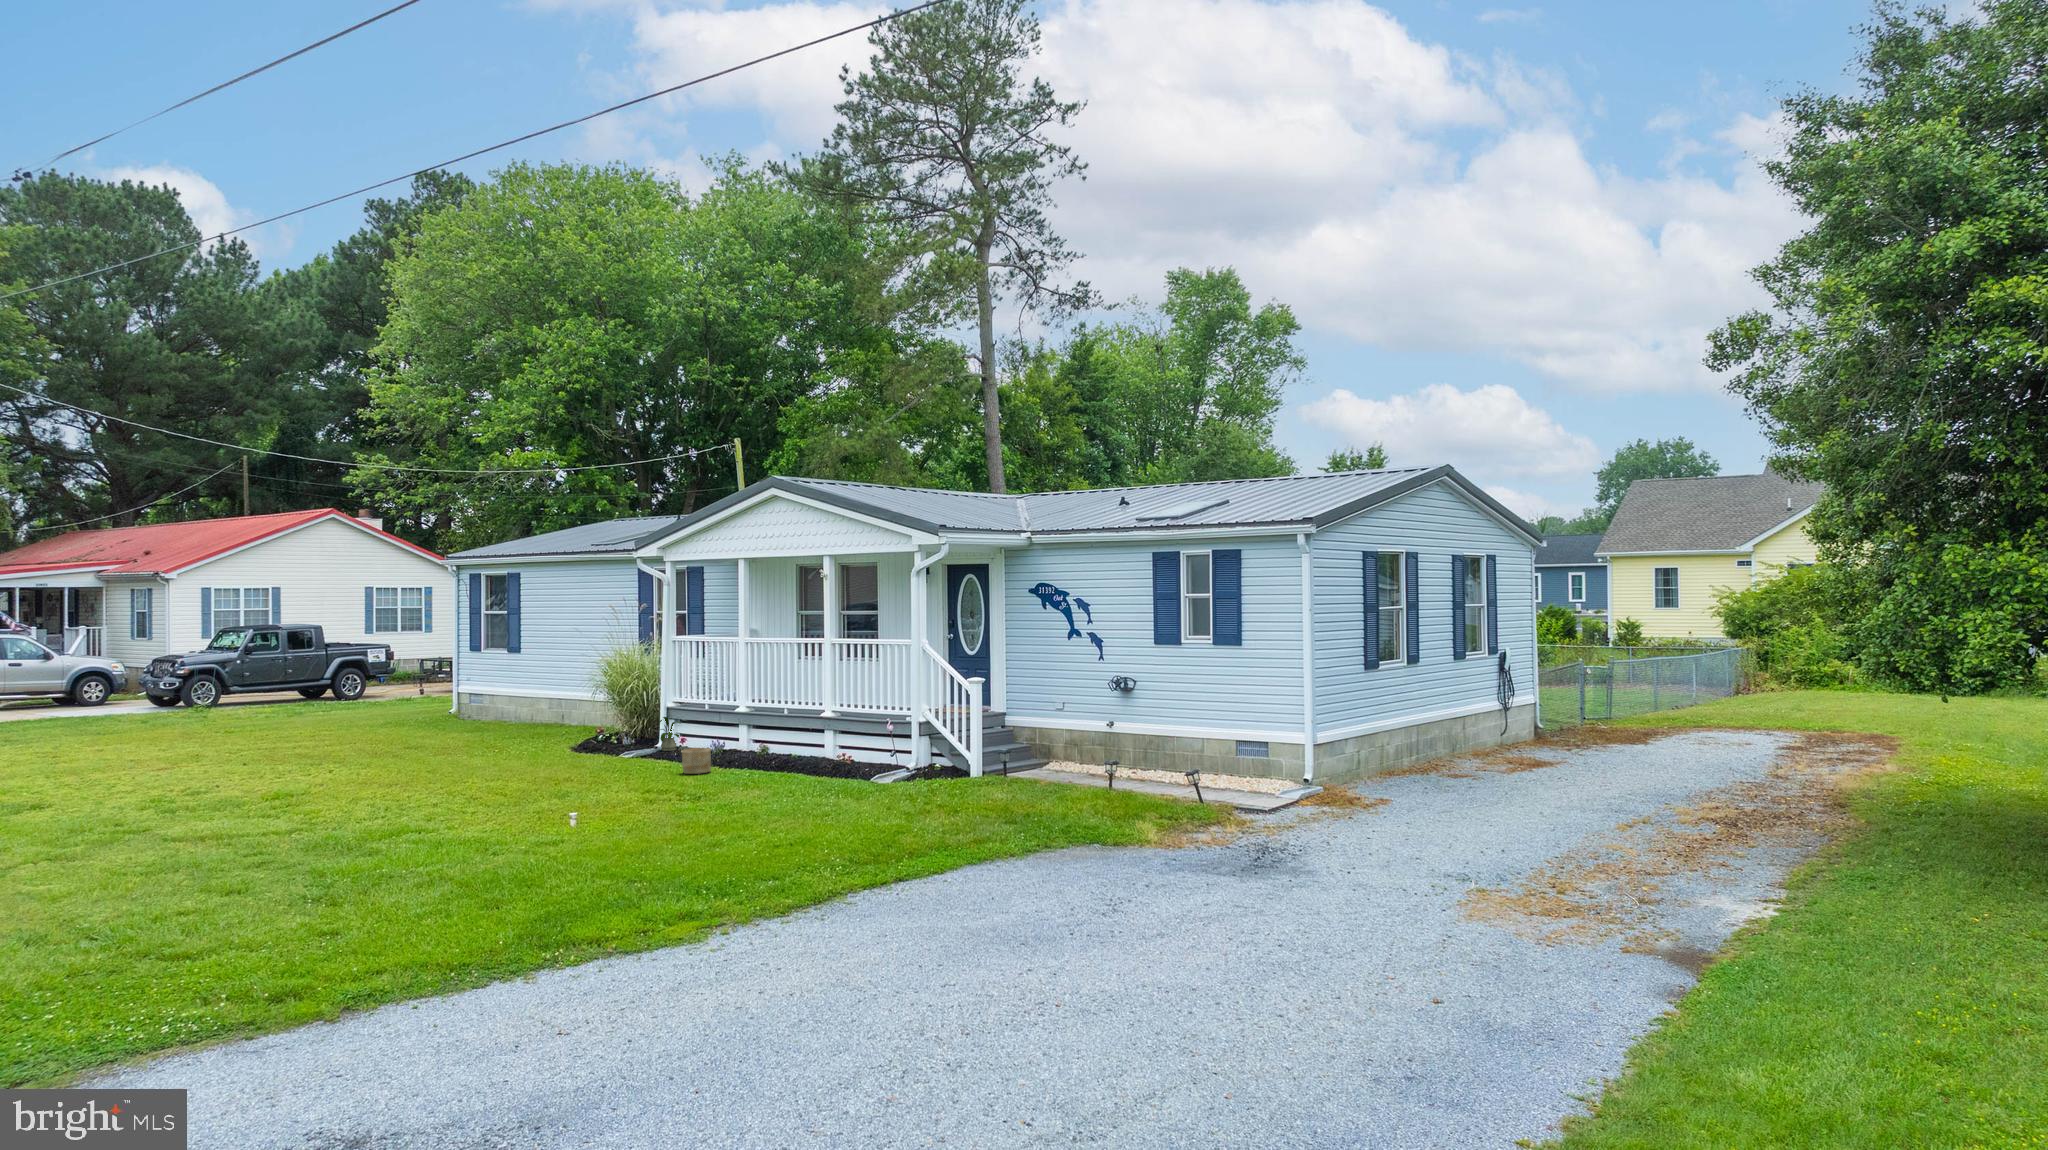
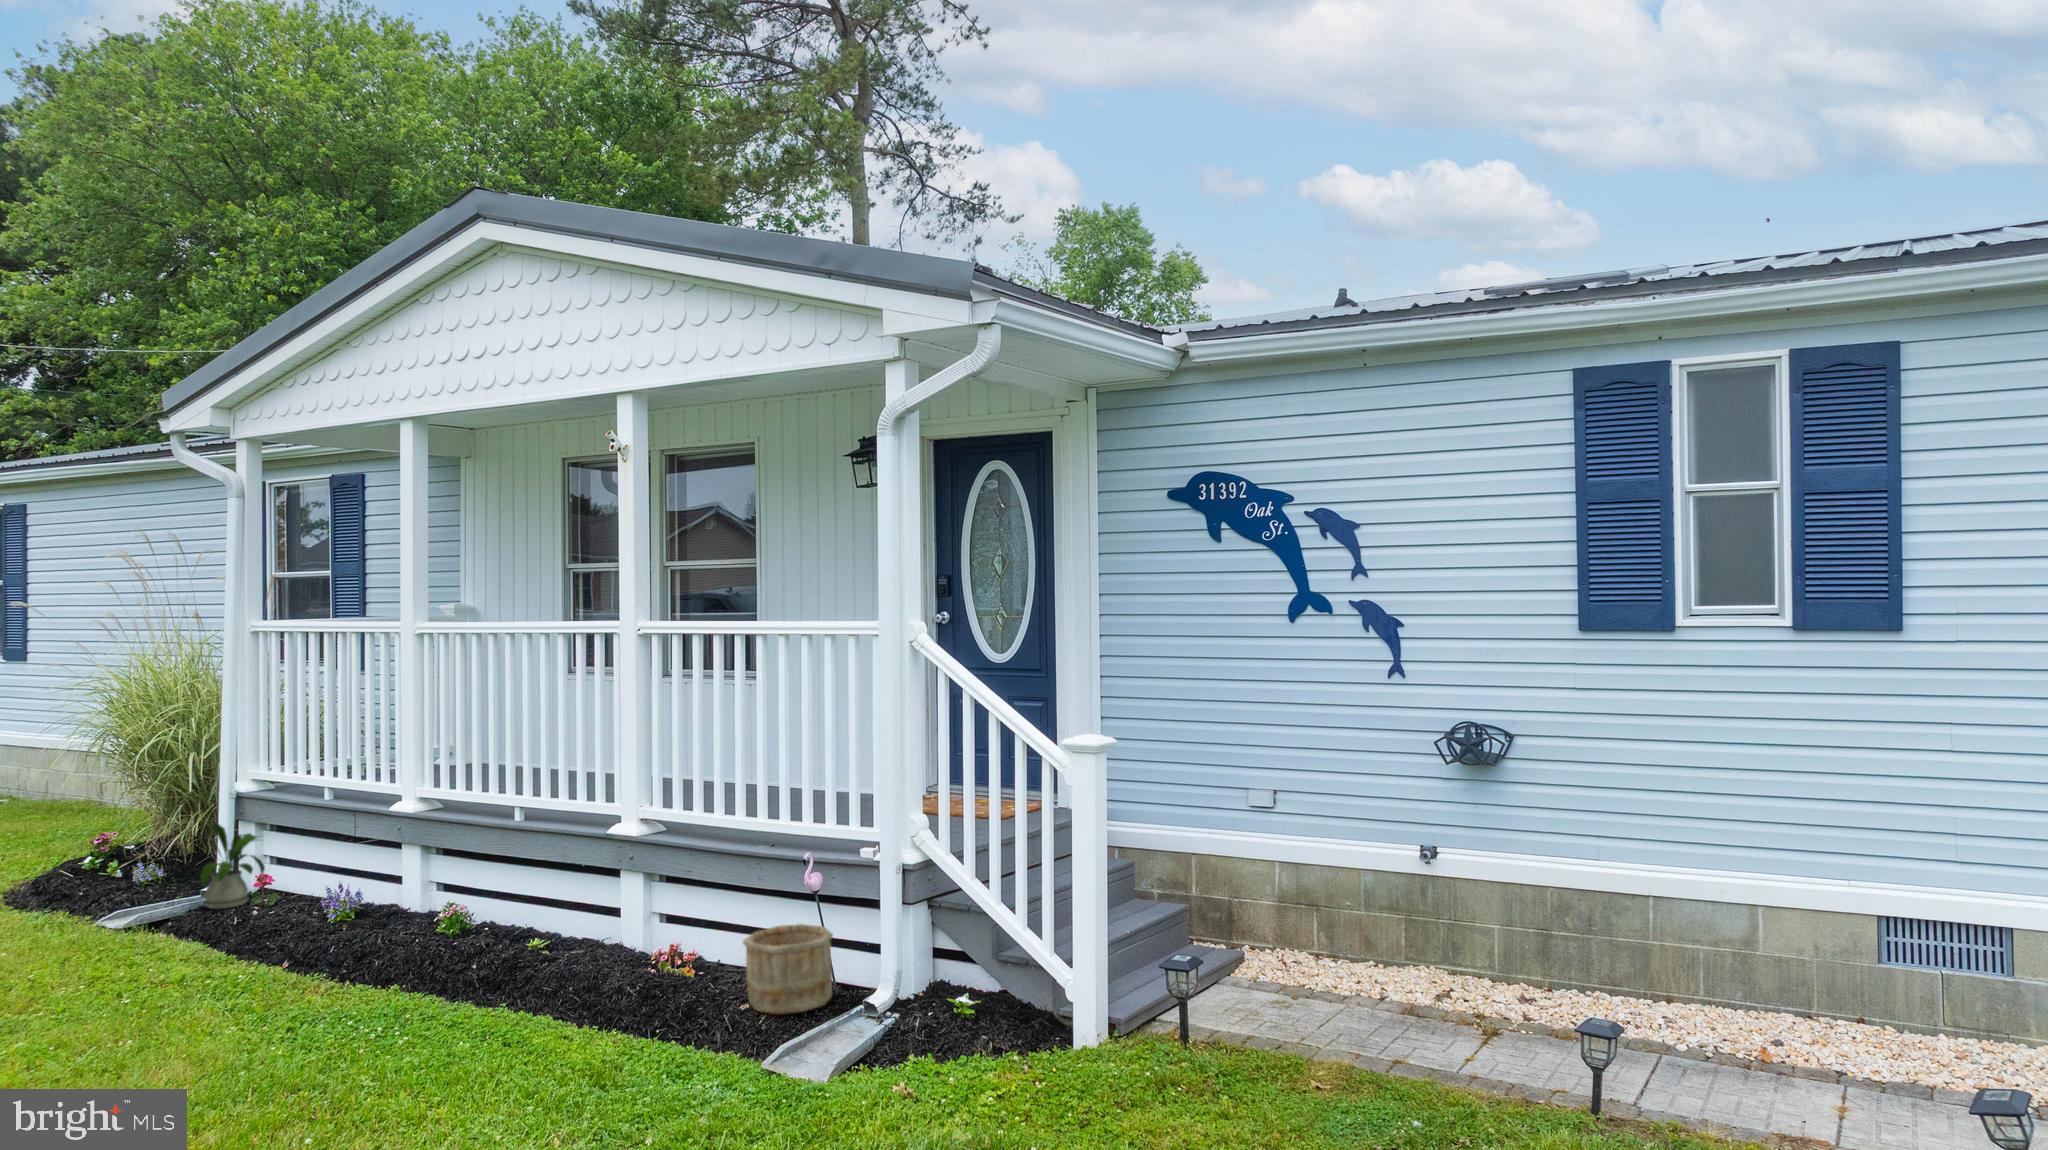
wooden bucket: present [682,748,711,774] -> present [743,924,833,1014]

